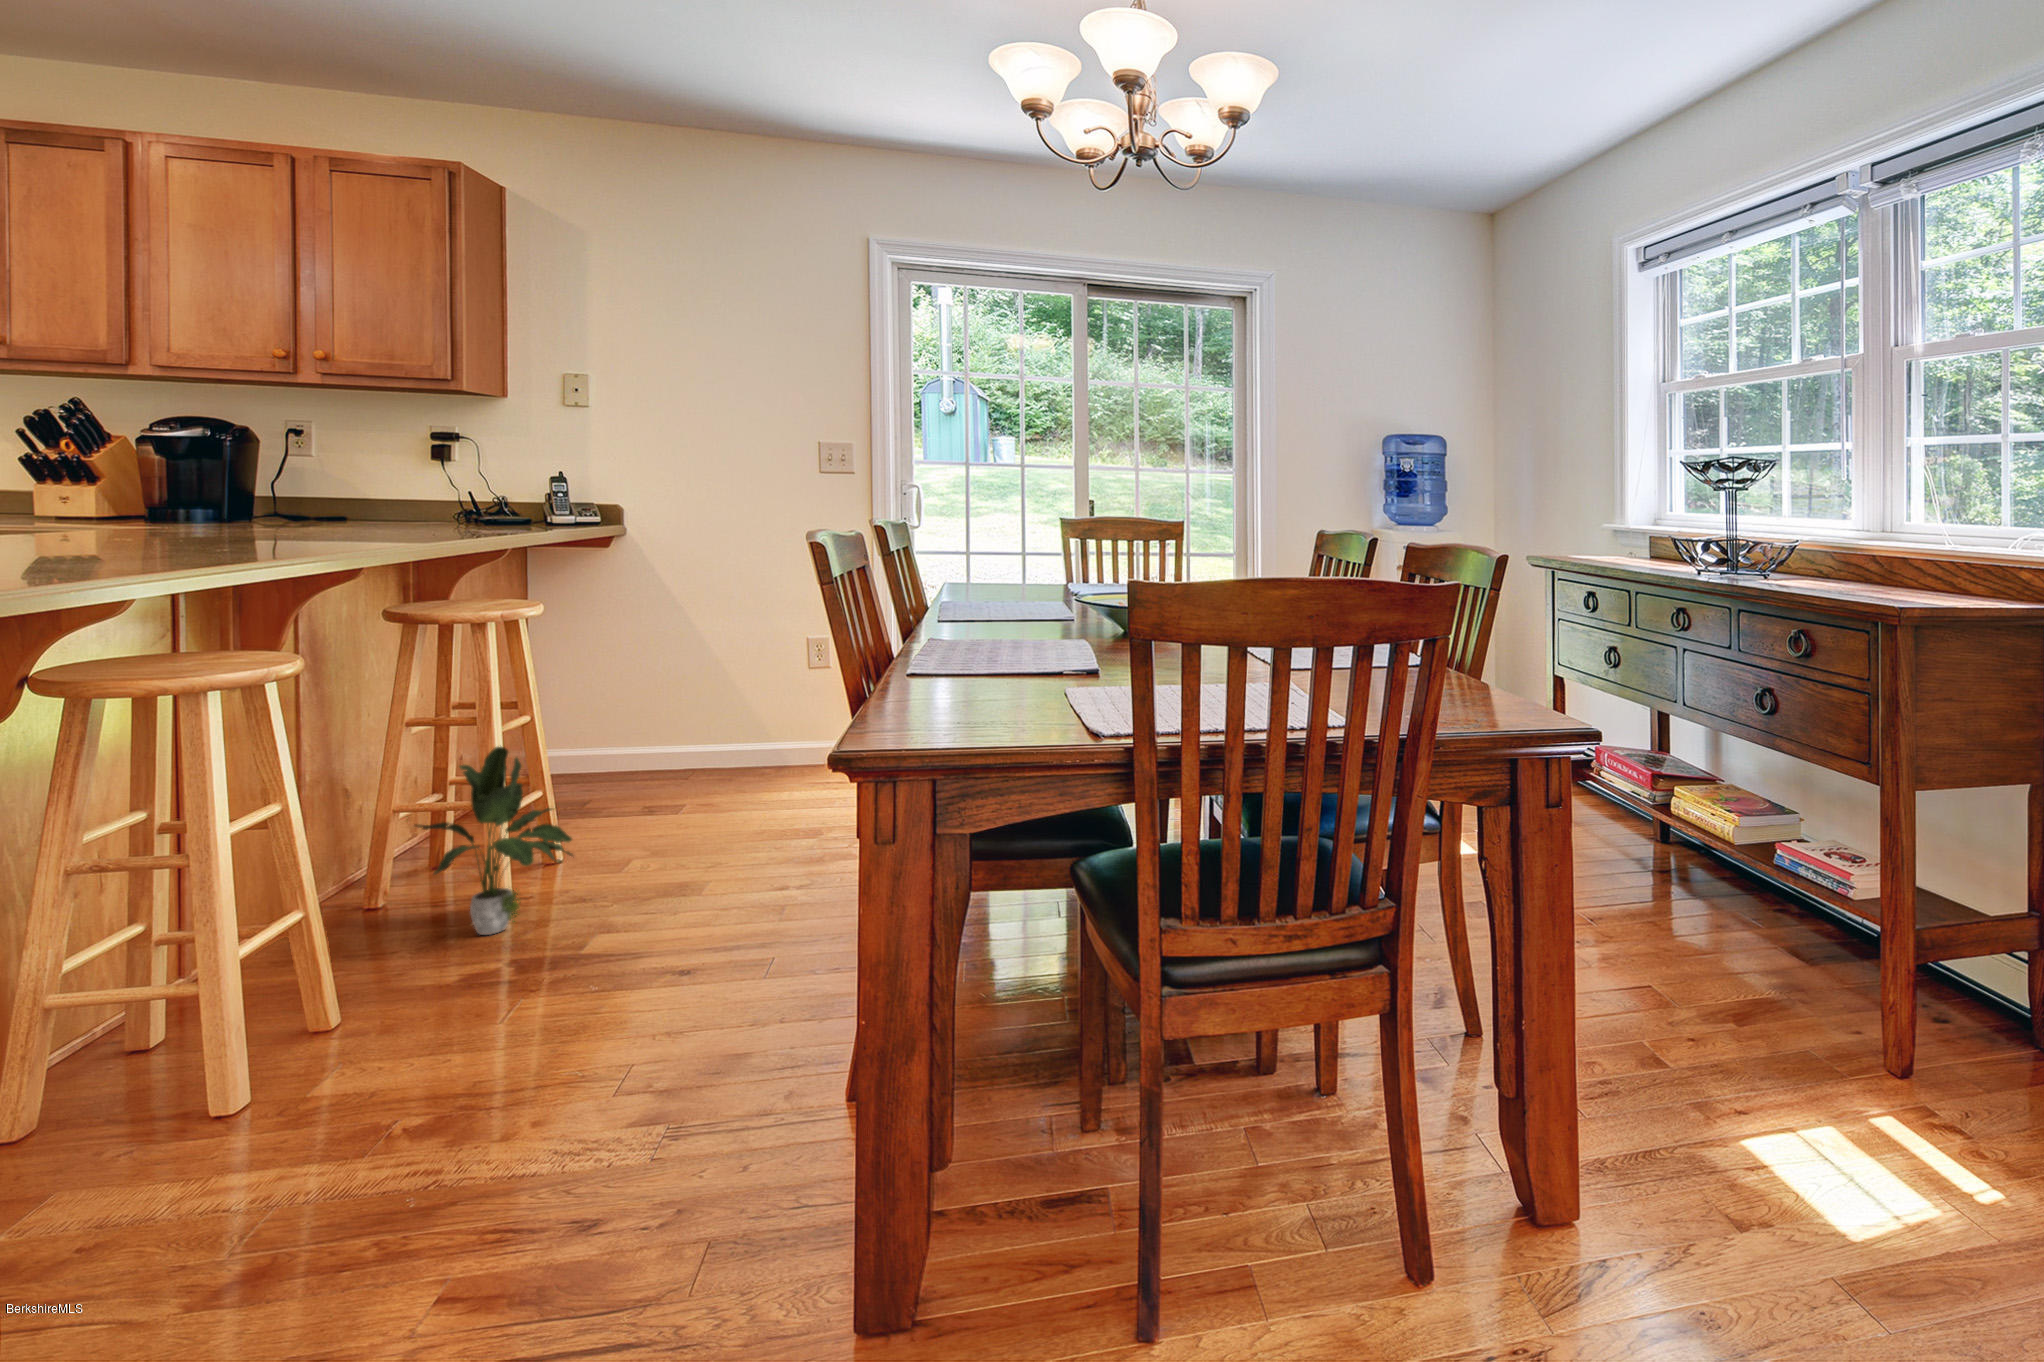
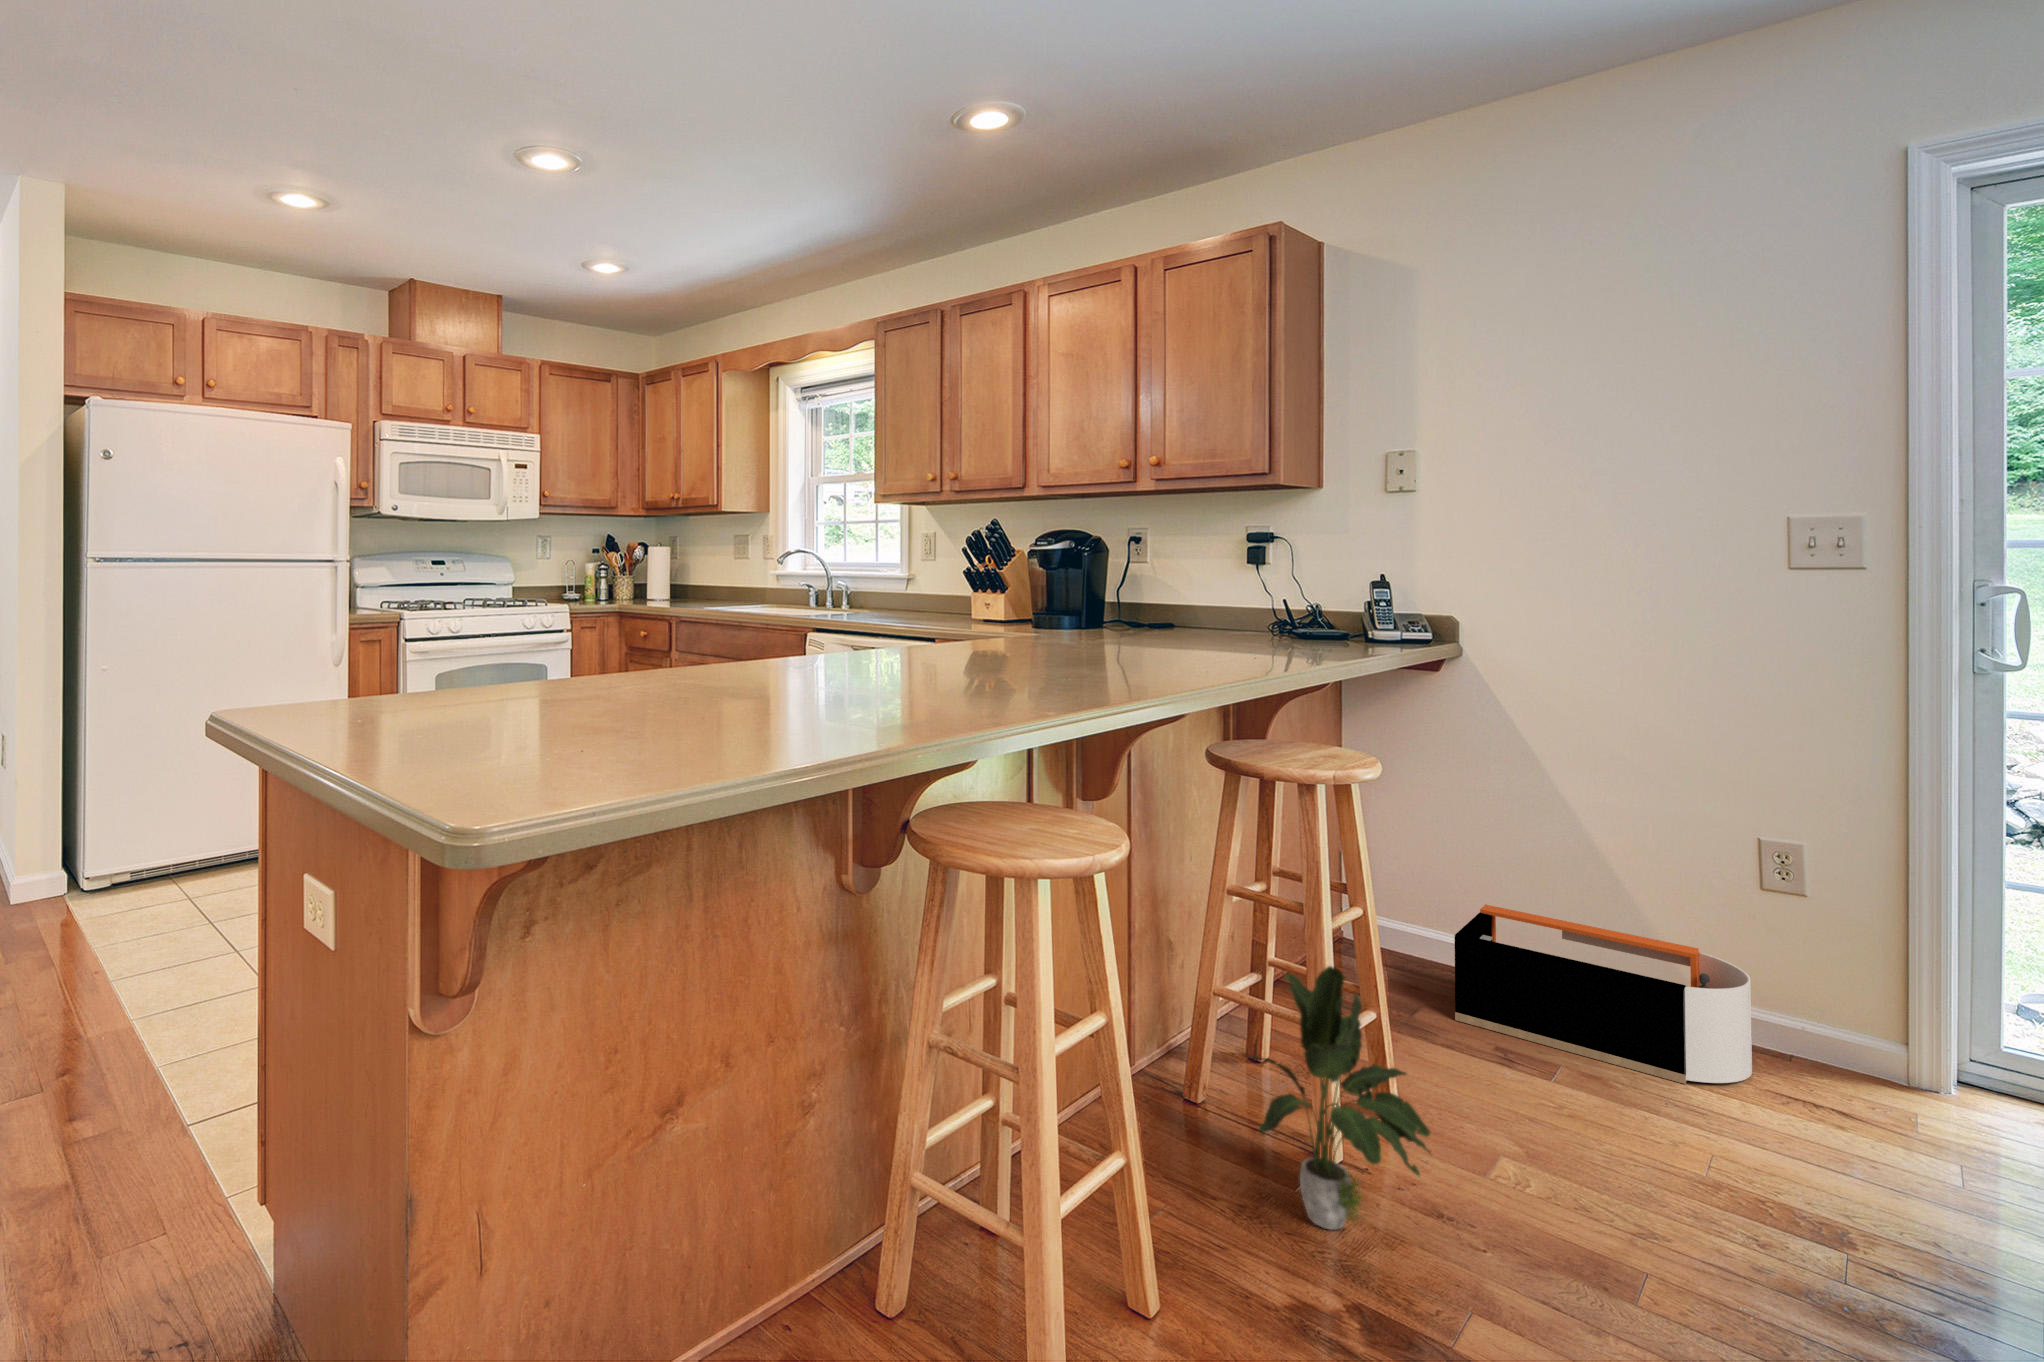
storage bin: none [612,713,794,801] -> present [1455,905,1752,1084]

